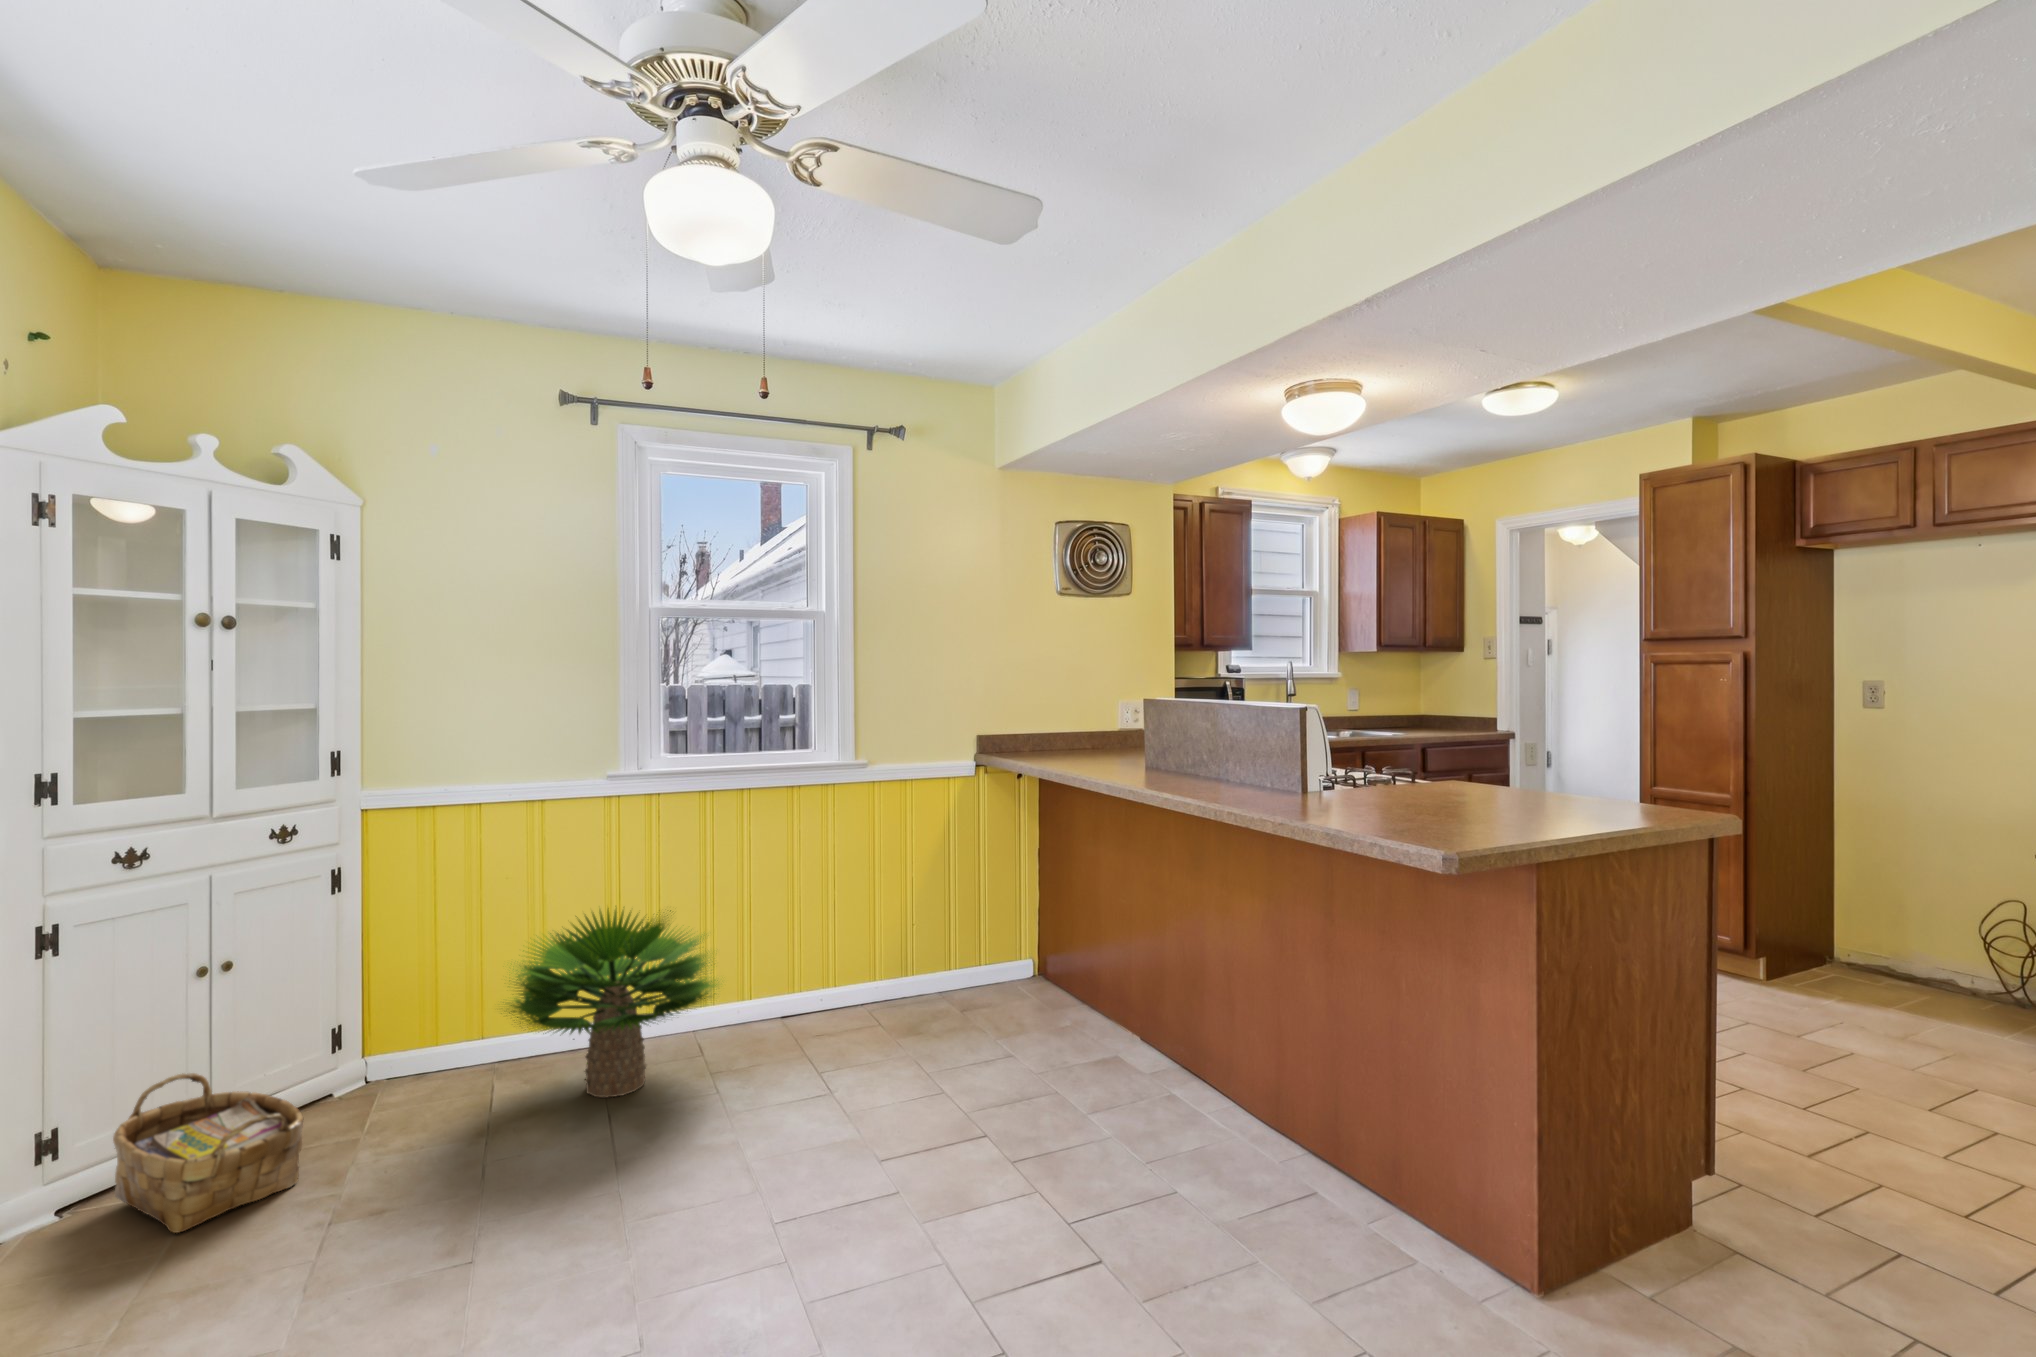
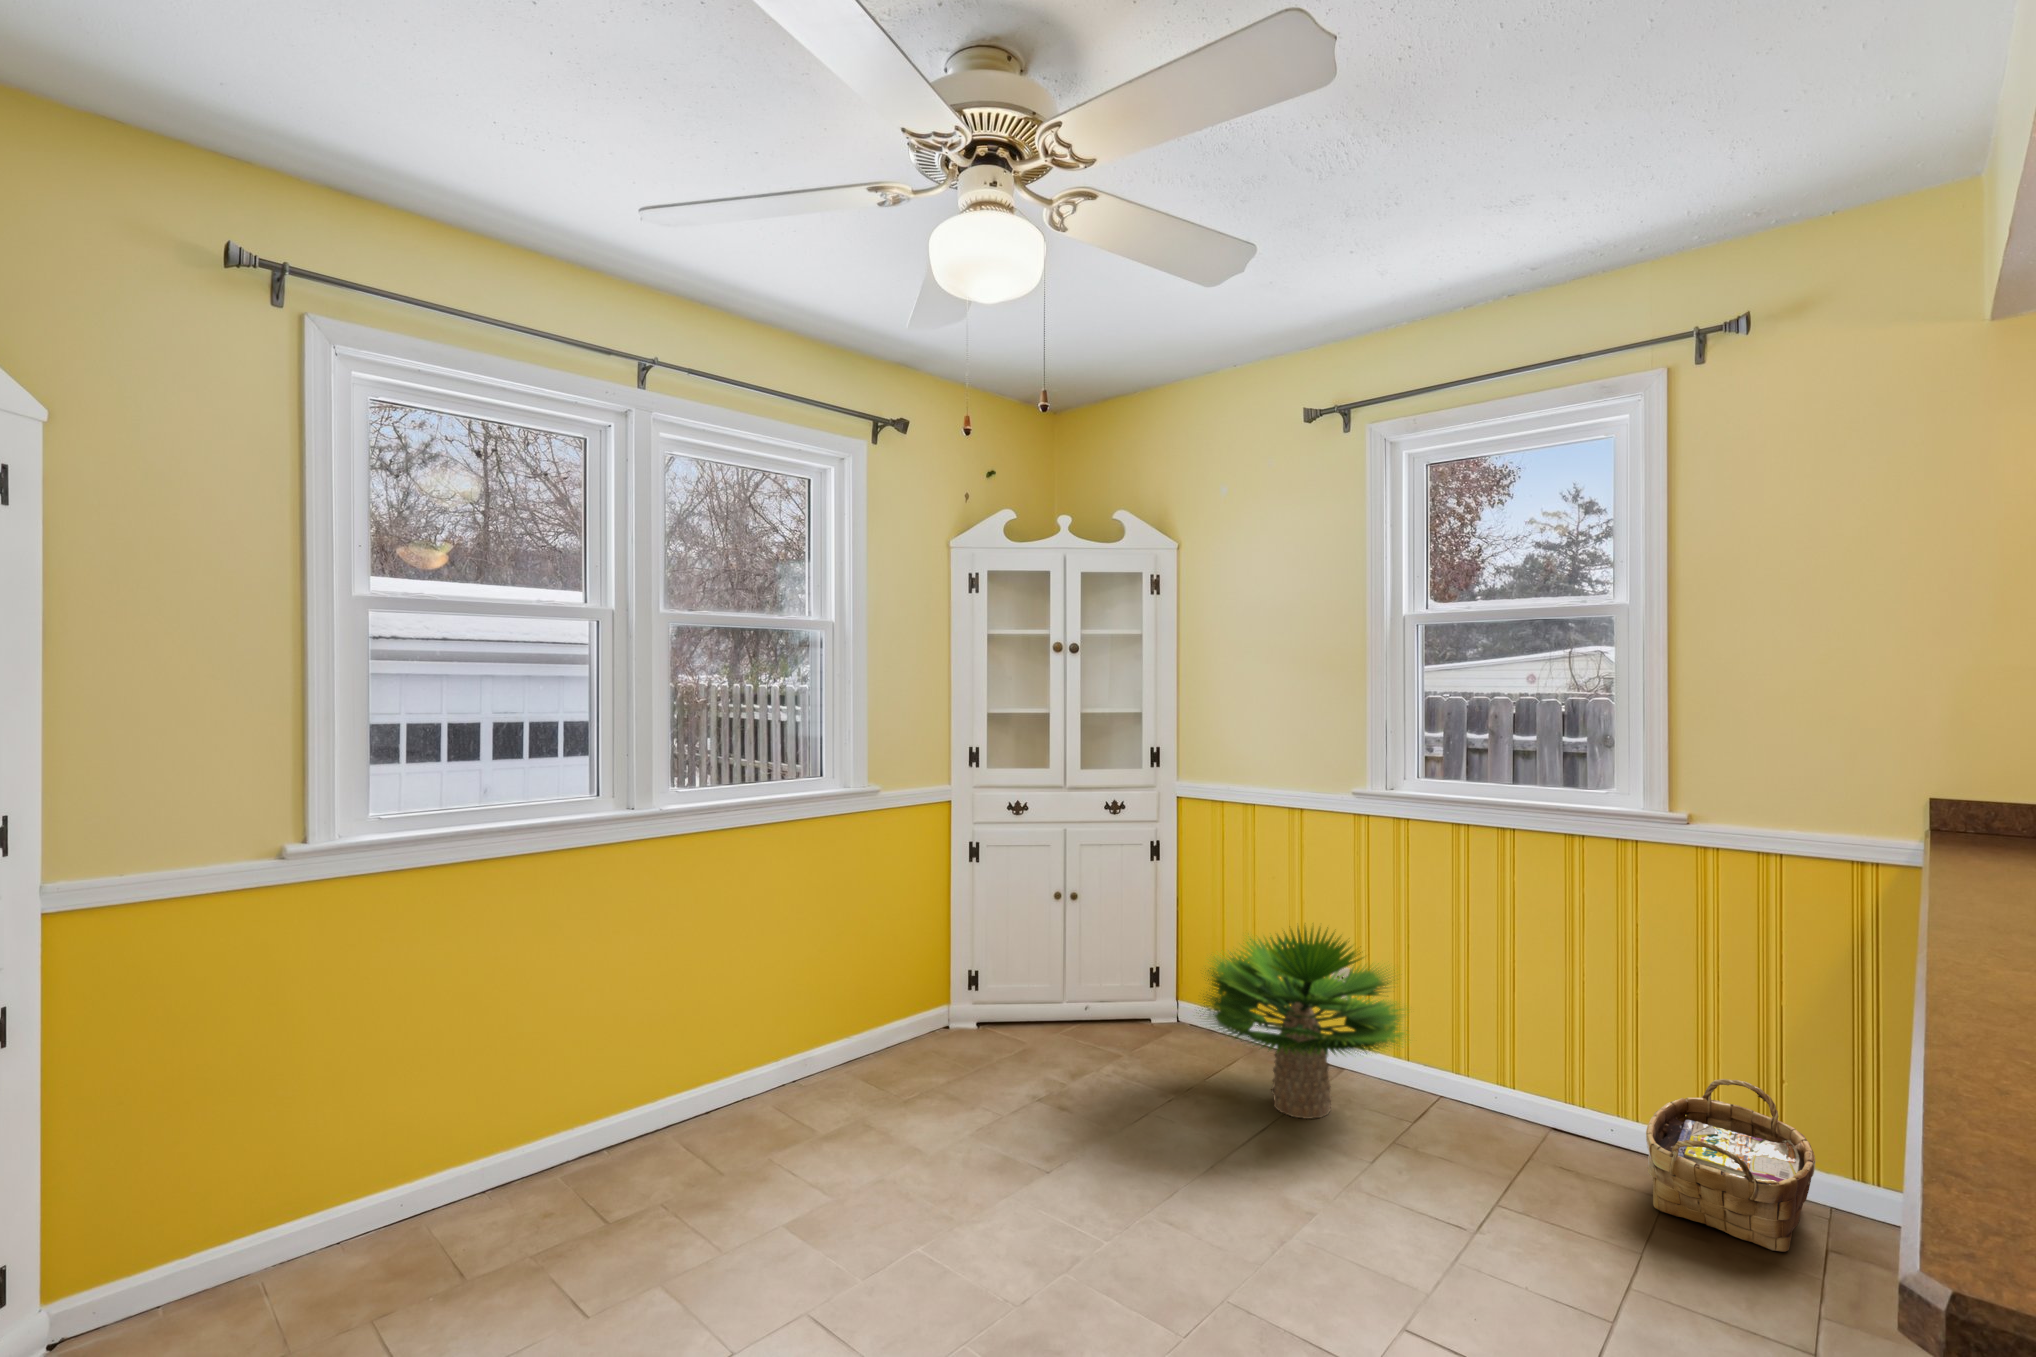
woven basket: present [113,1073,303,1233] -> present [1646,1079,1815,1252]

